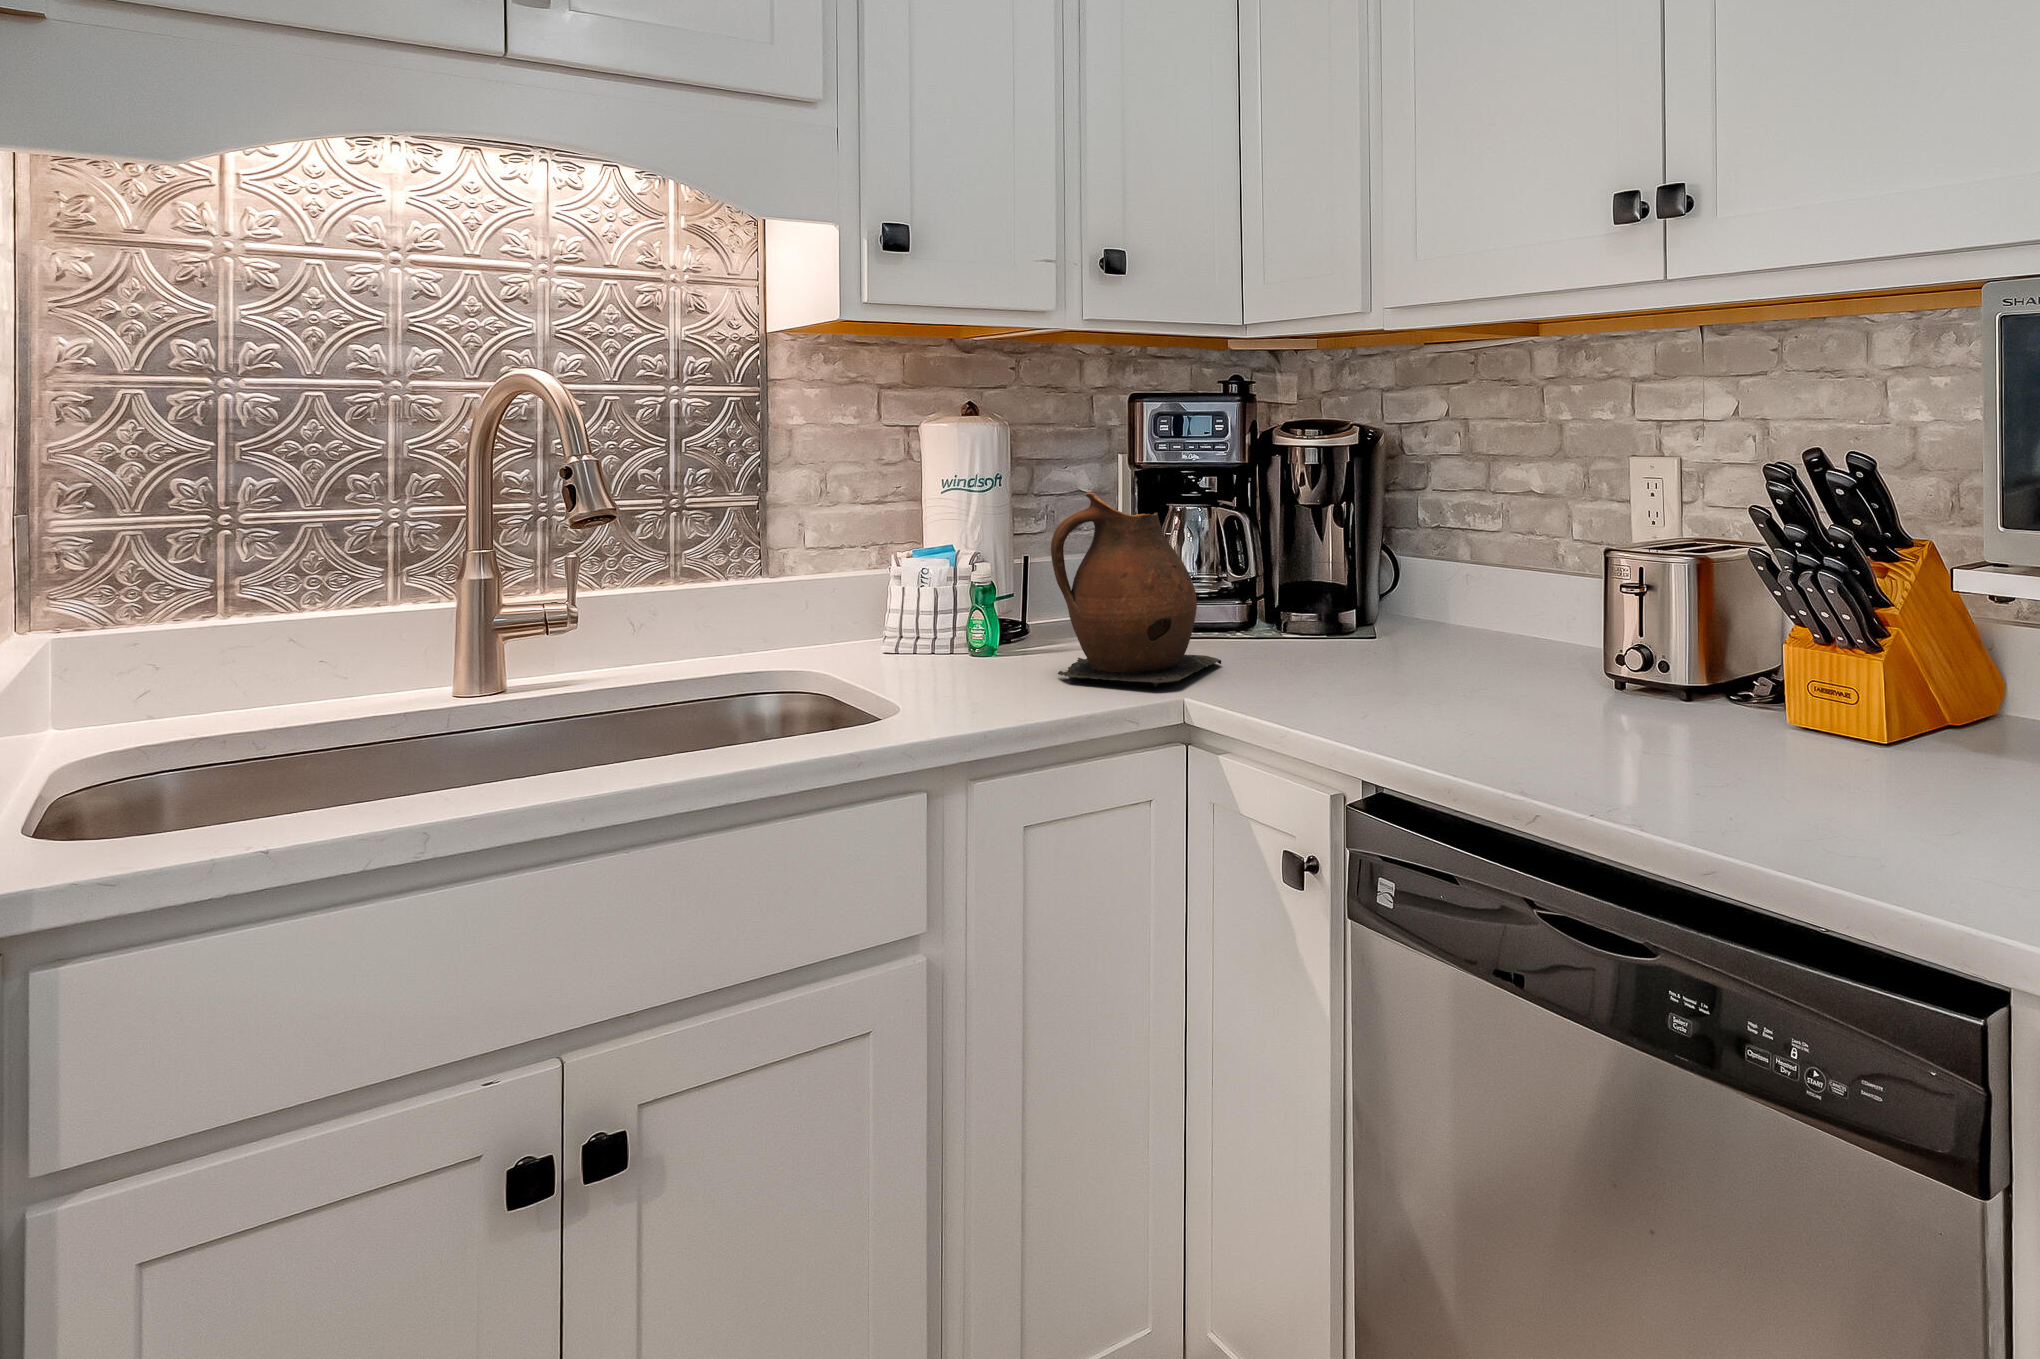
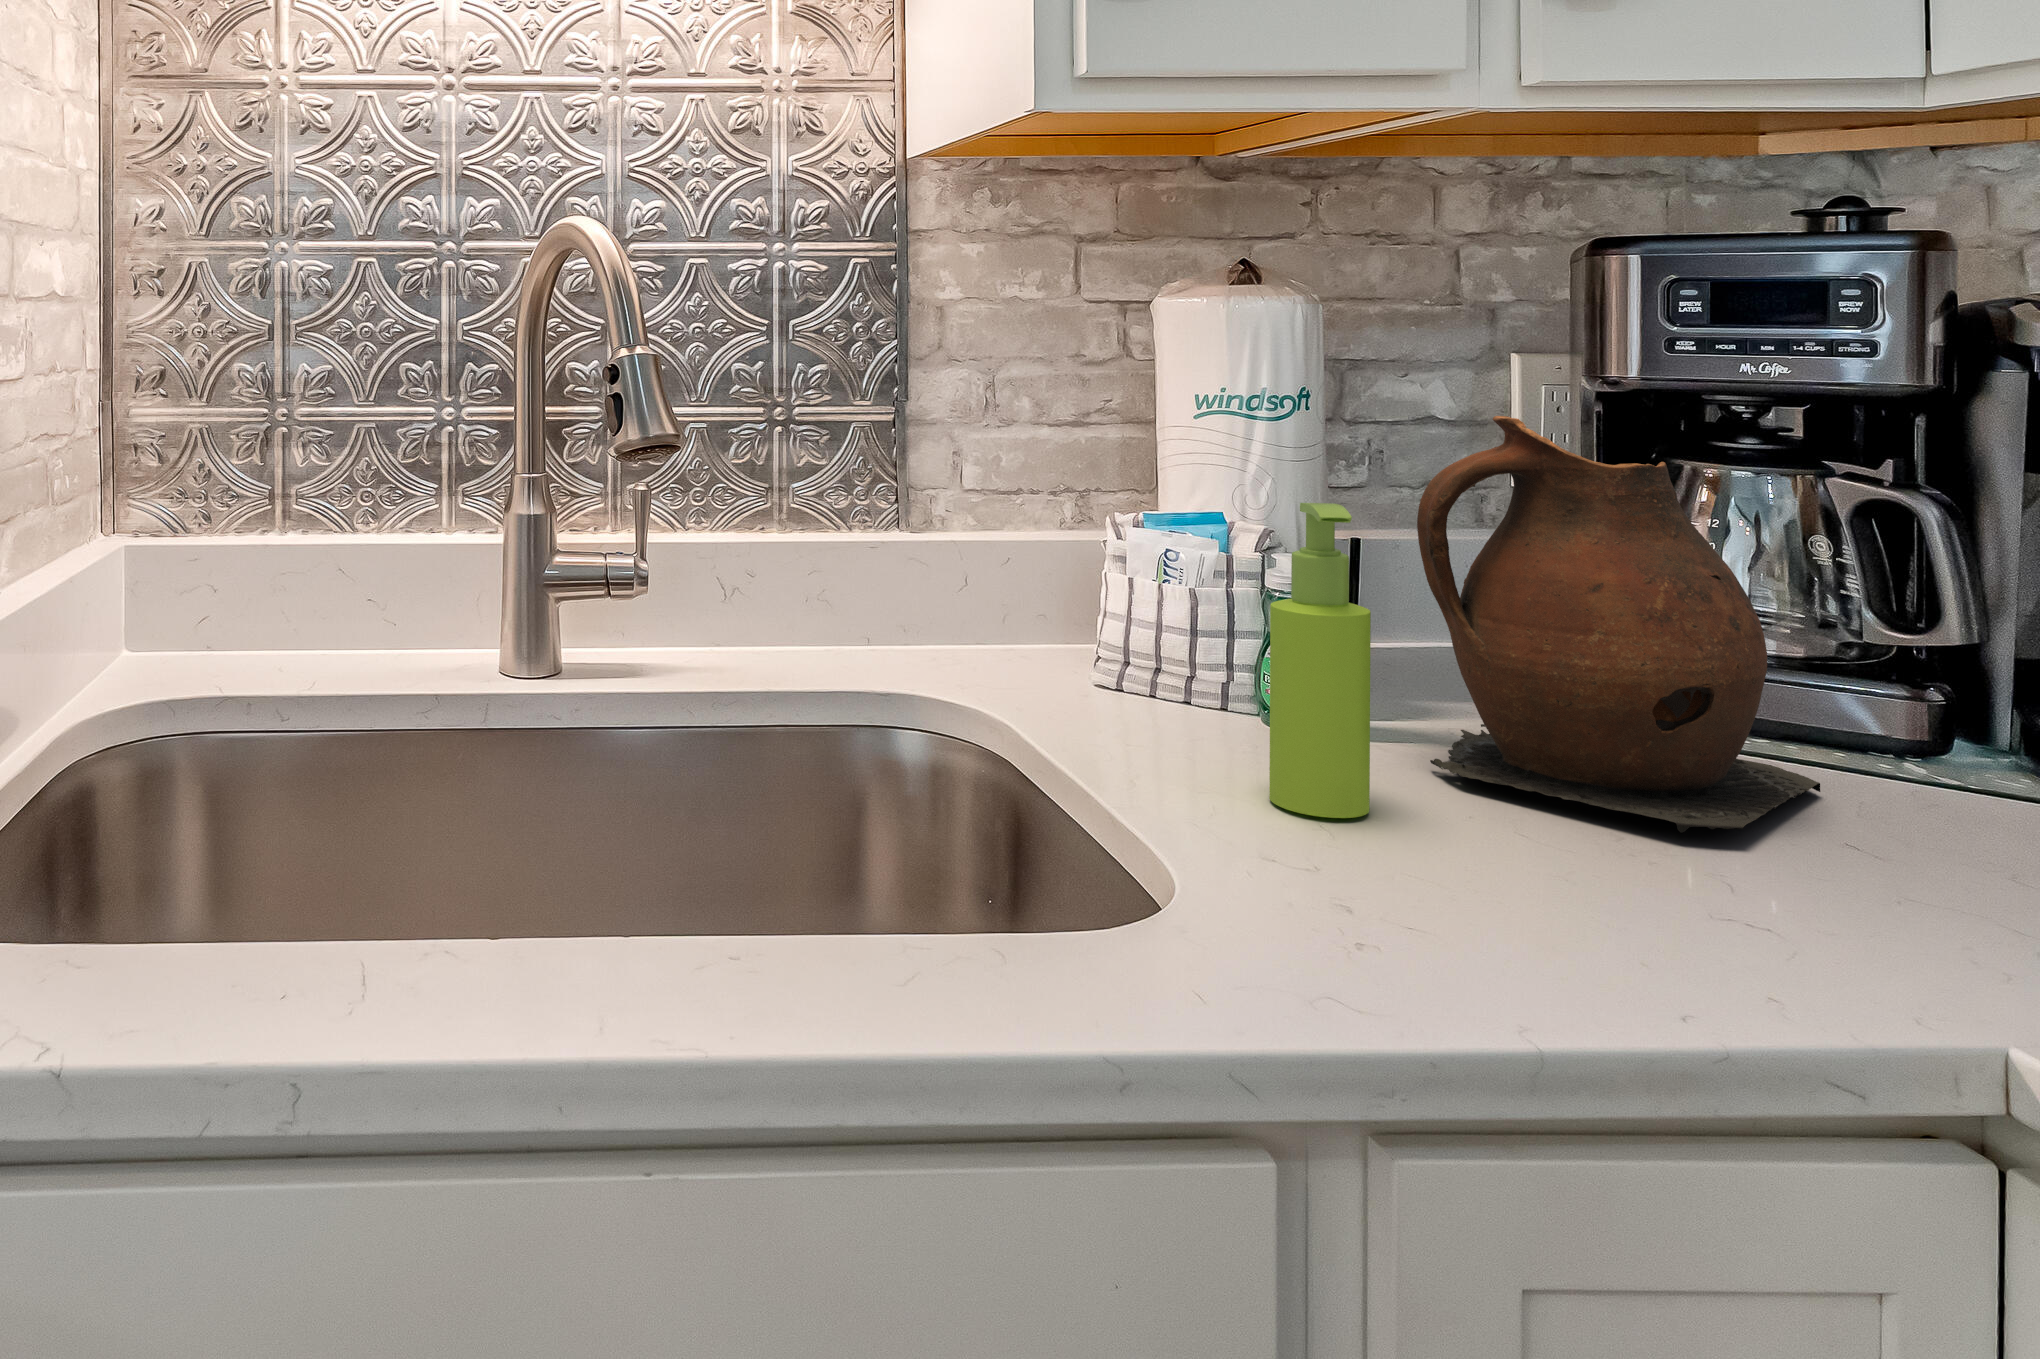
soap dispenser: none [973,541,1022,704] -> present [1269,503,1371,818]

